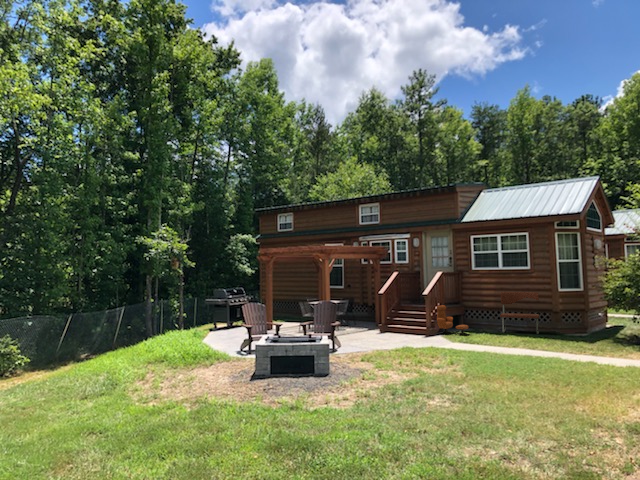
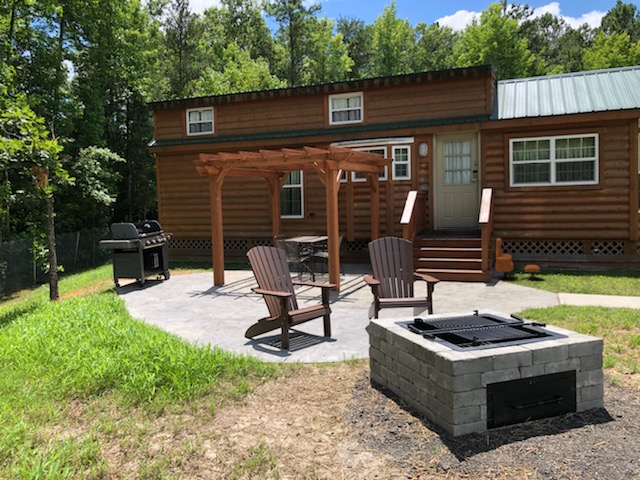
bench: present [500,292,539,334] -> none [560,216,622,272]

